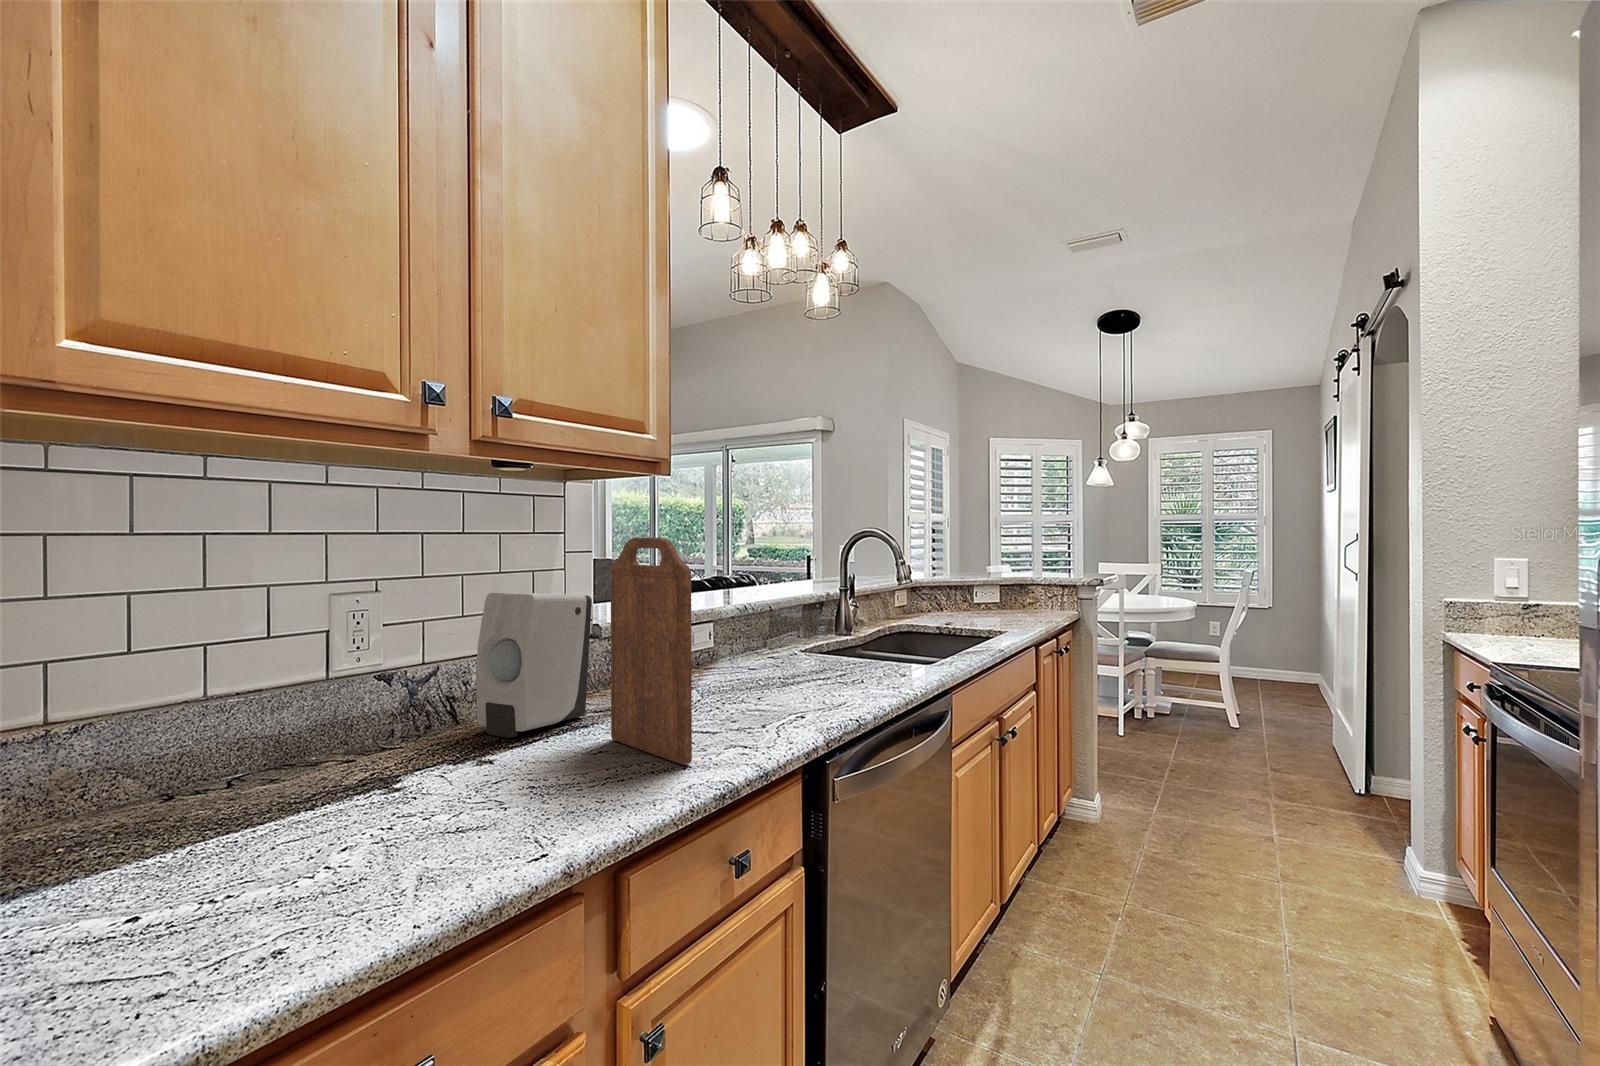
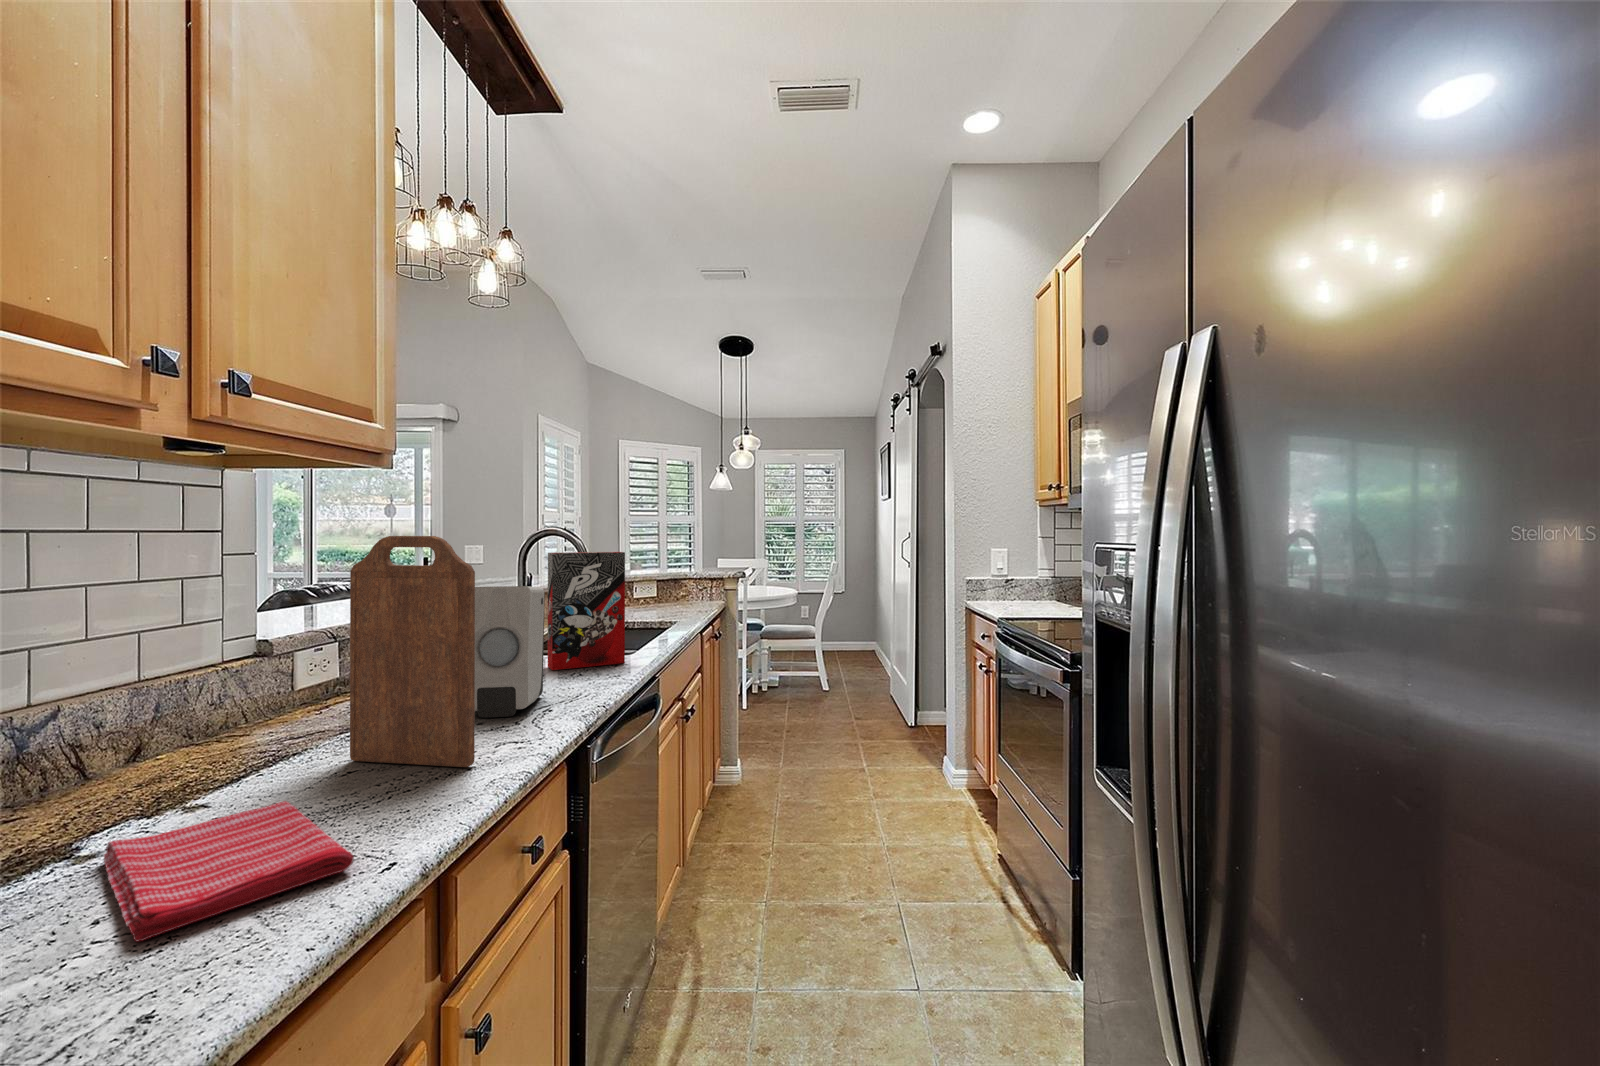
cereal box: none [838,554,914,673] -> present [548,552,625,670]
soap dispenser: present [476,593,592,738] -> present [475,586,545,718]
dish towel: none [343,770,531,874] -> present [104,801,354,942]

